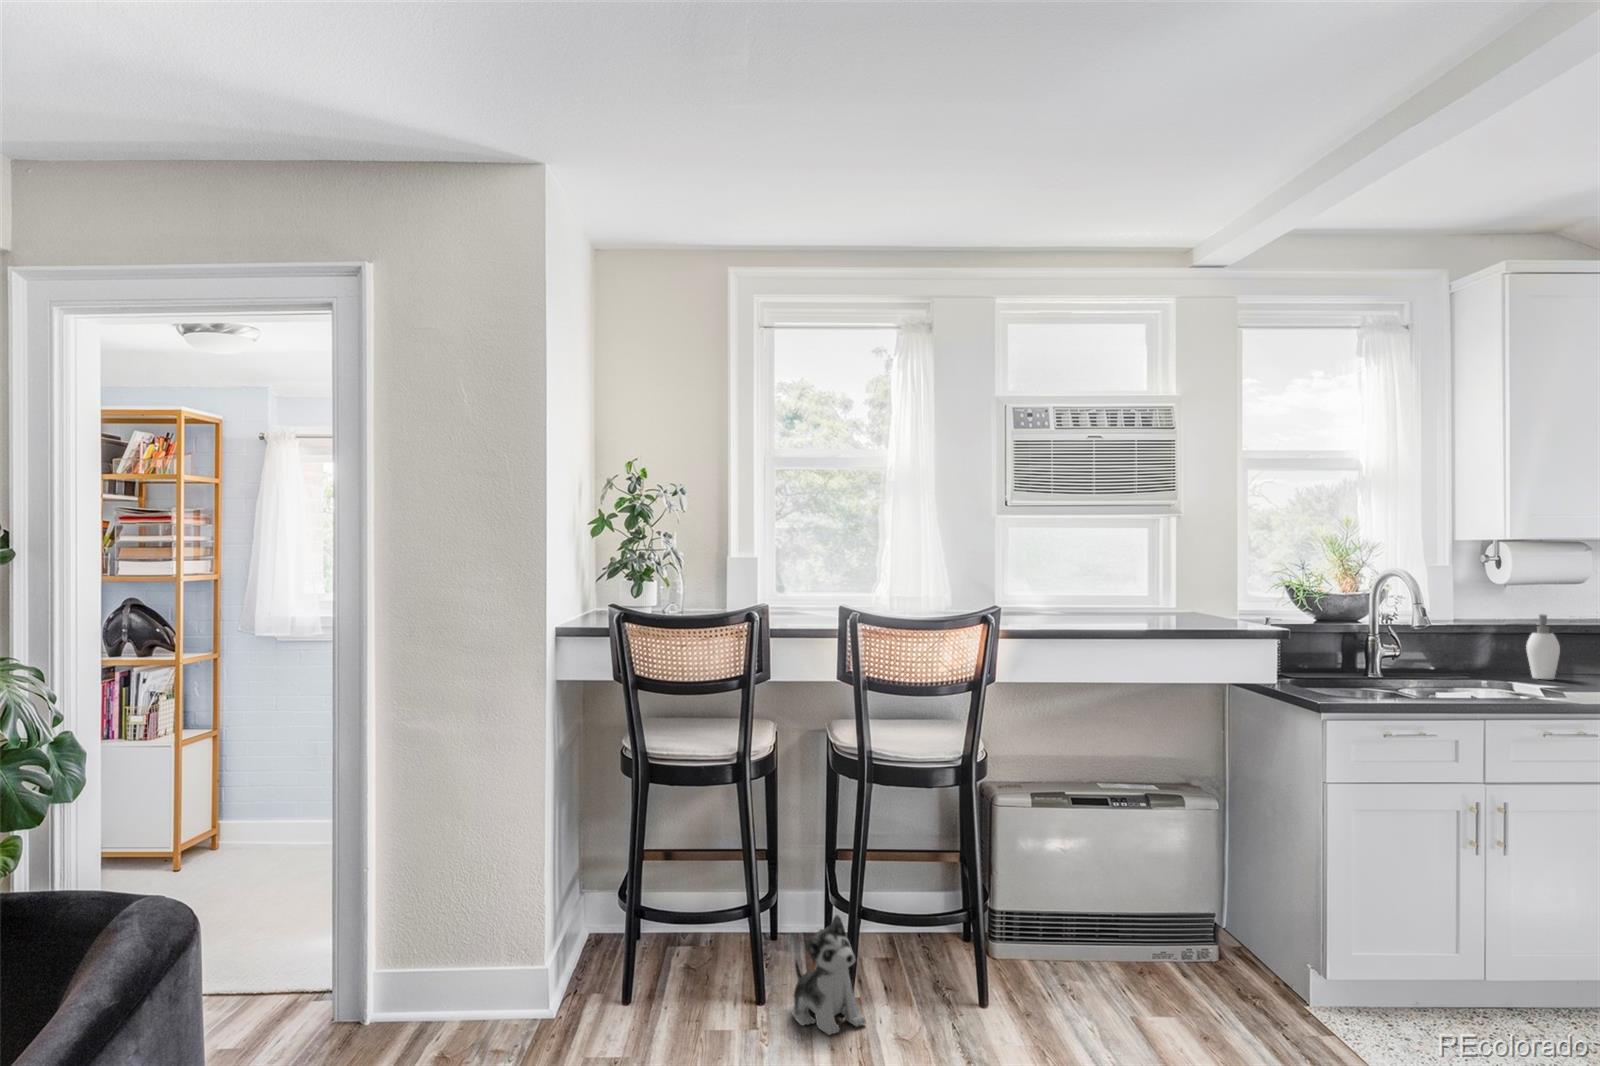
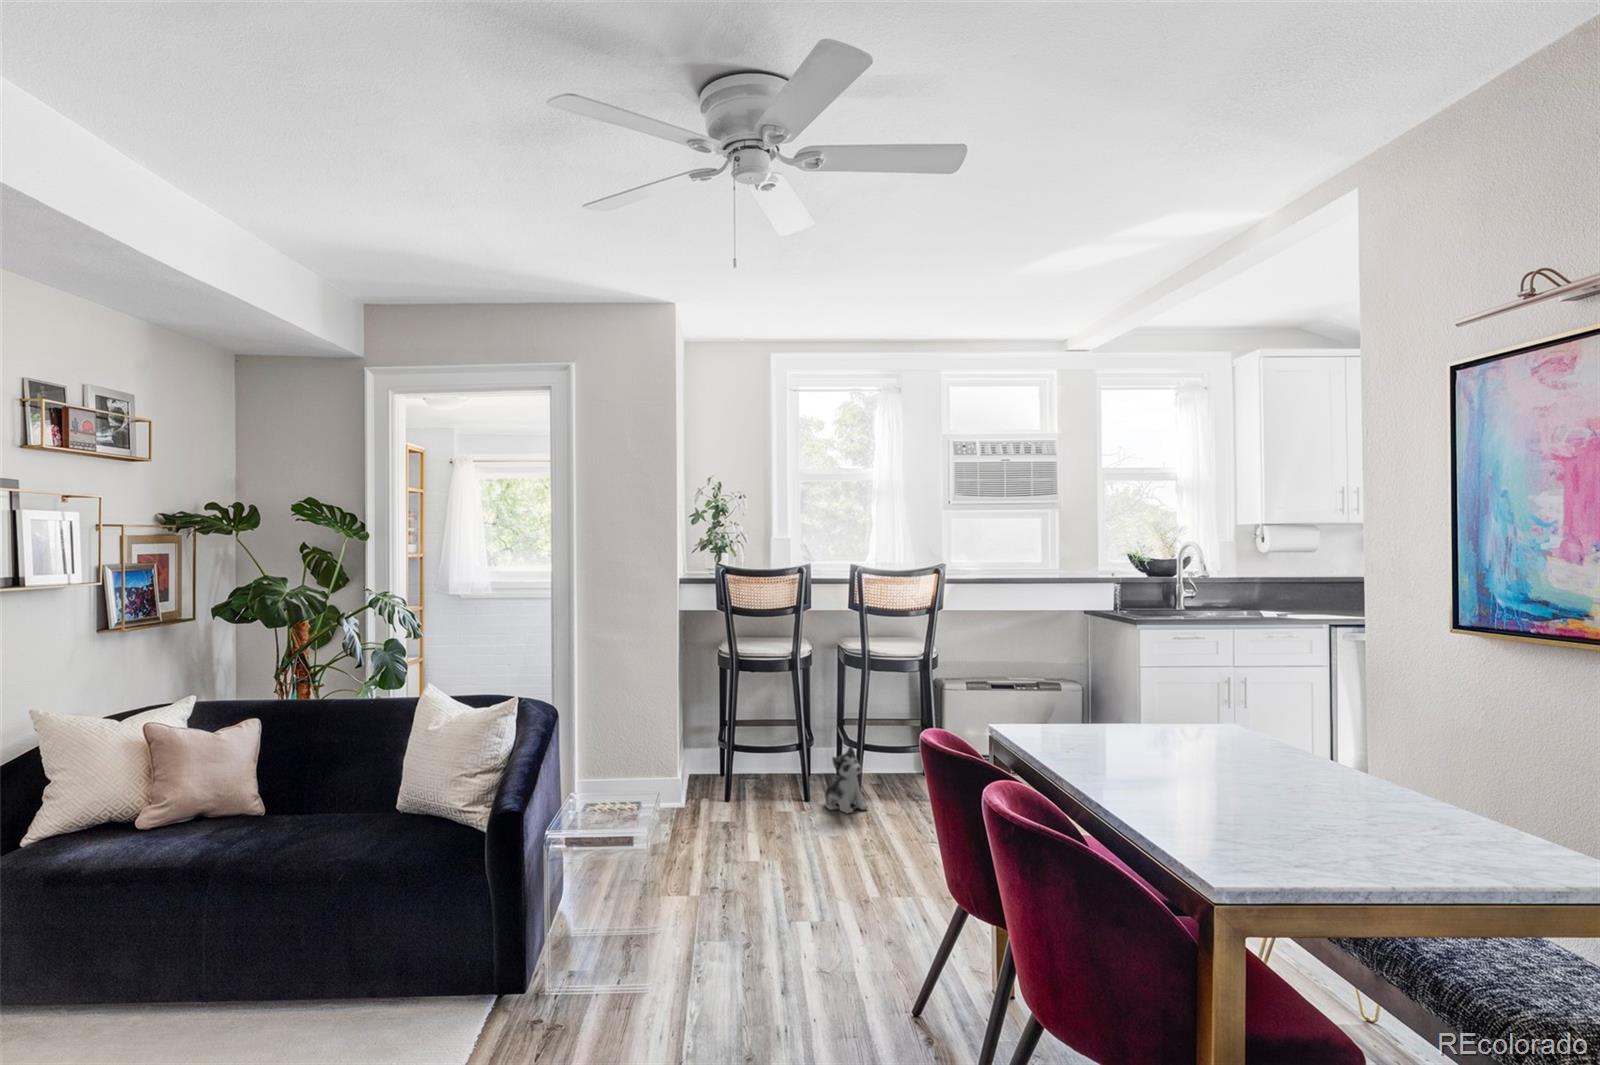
soap dispenser: present [1526,614,1560,679] -> none [1275,568,1295,608]

